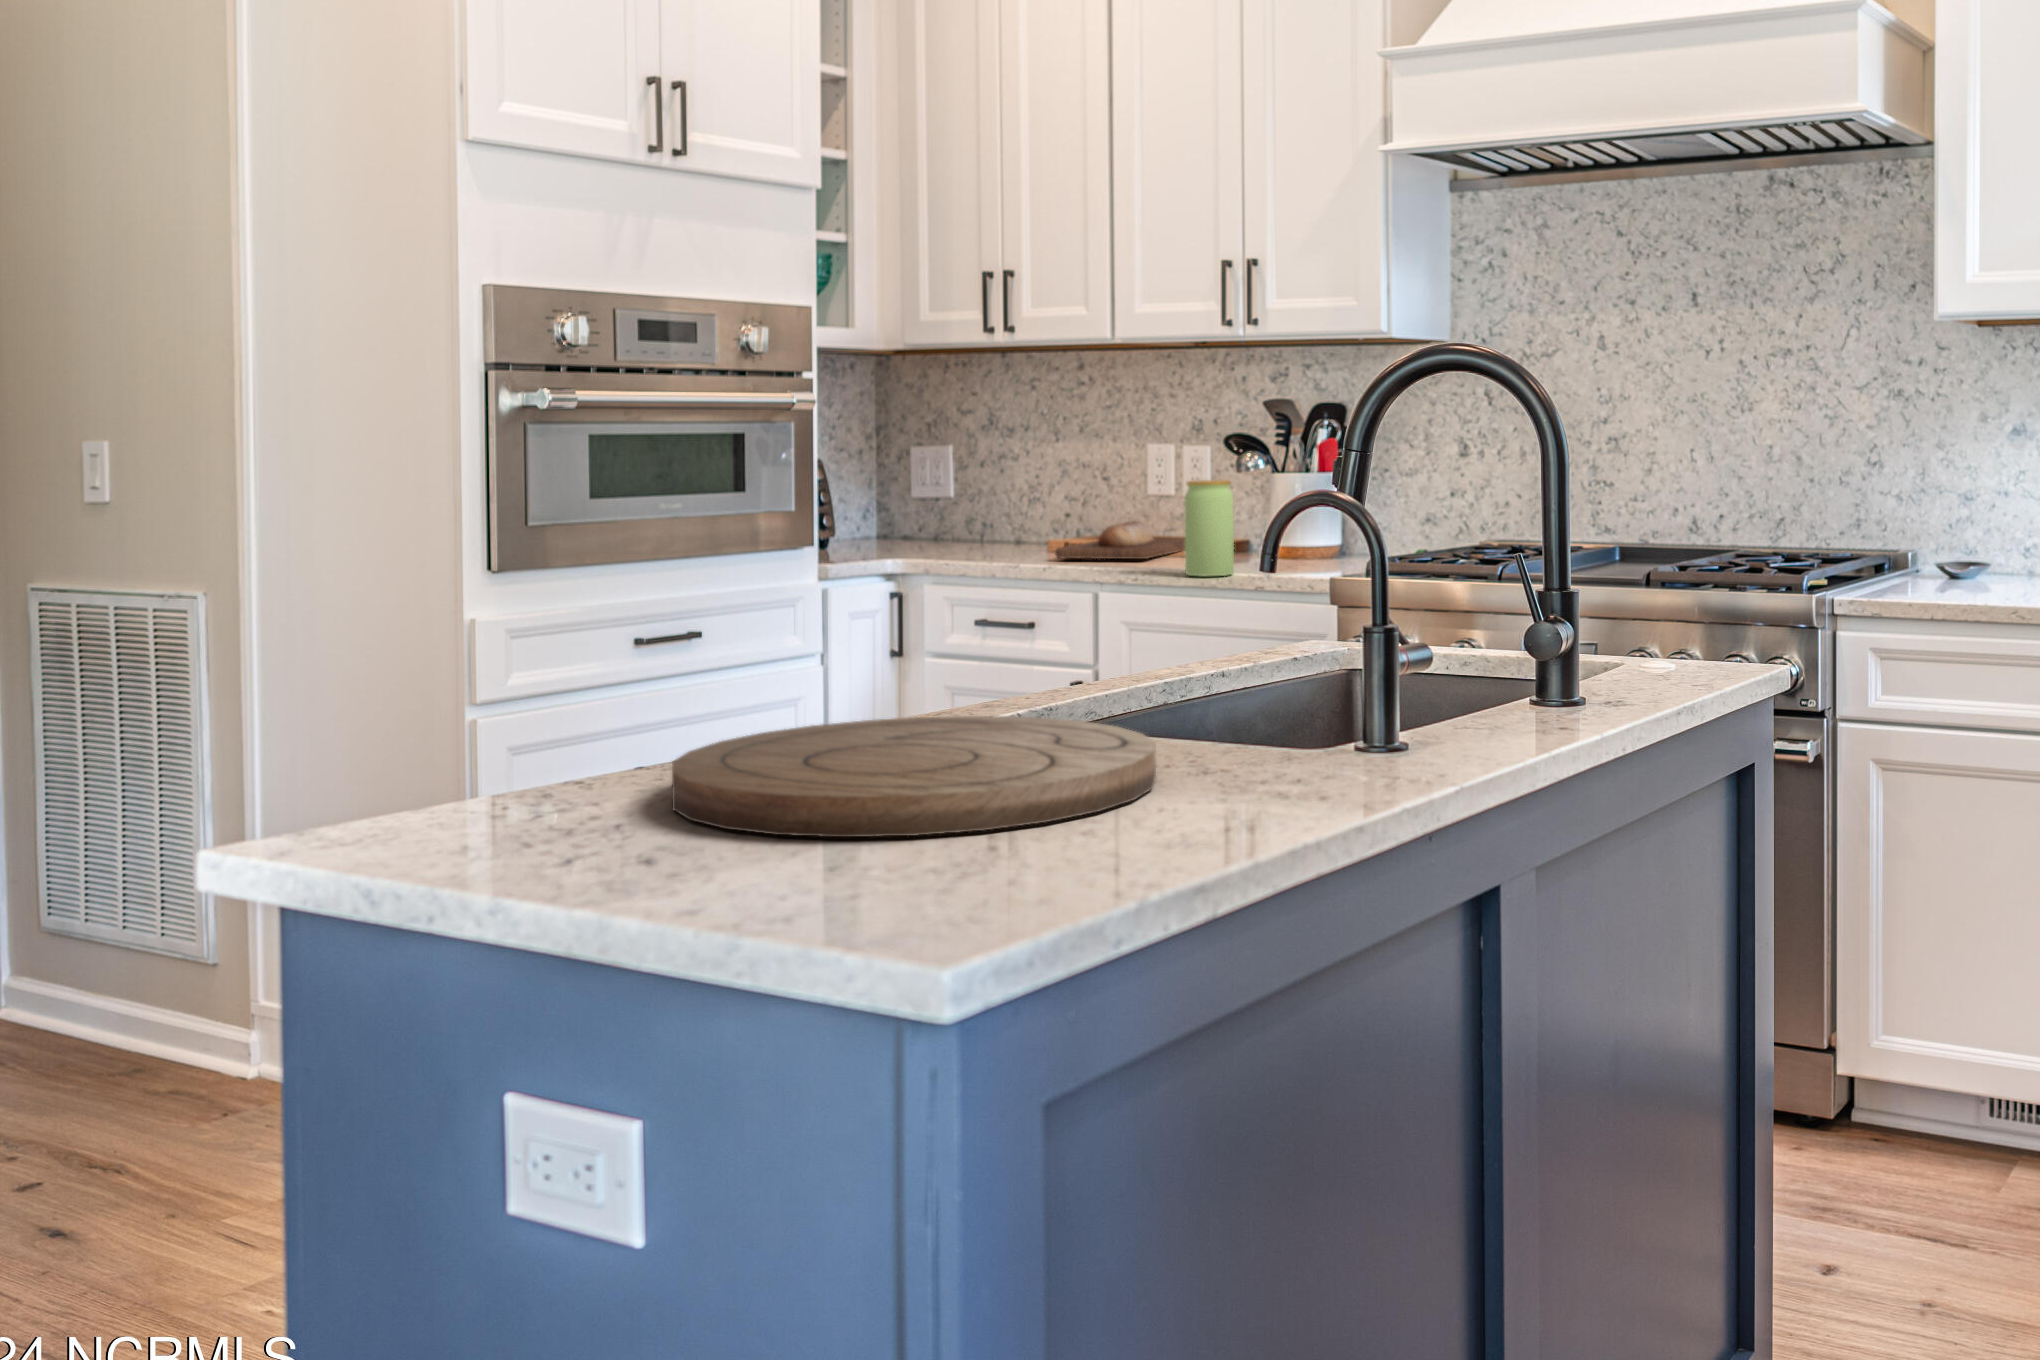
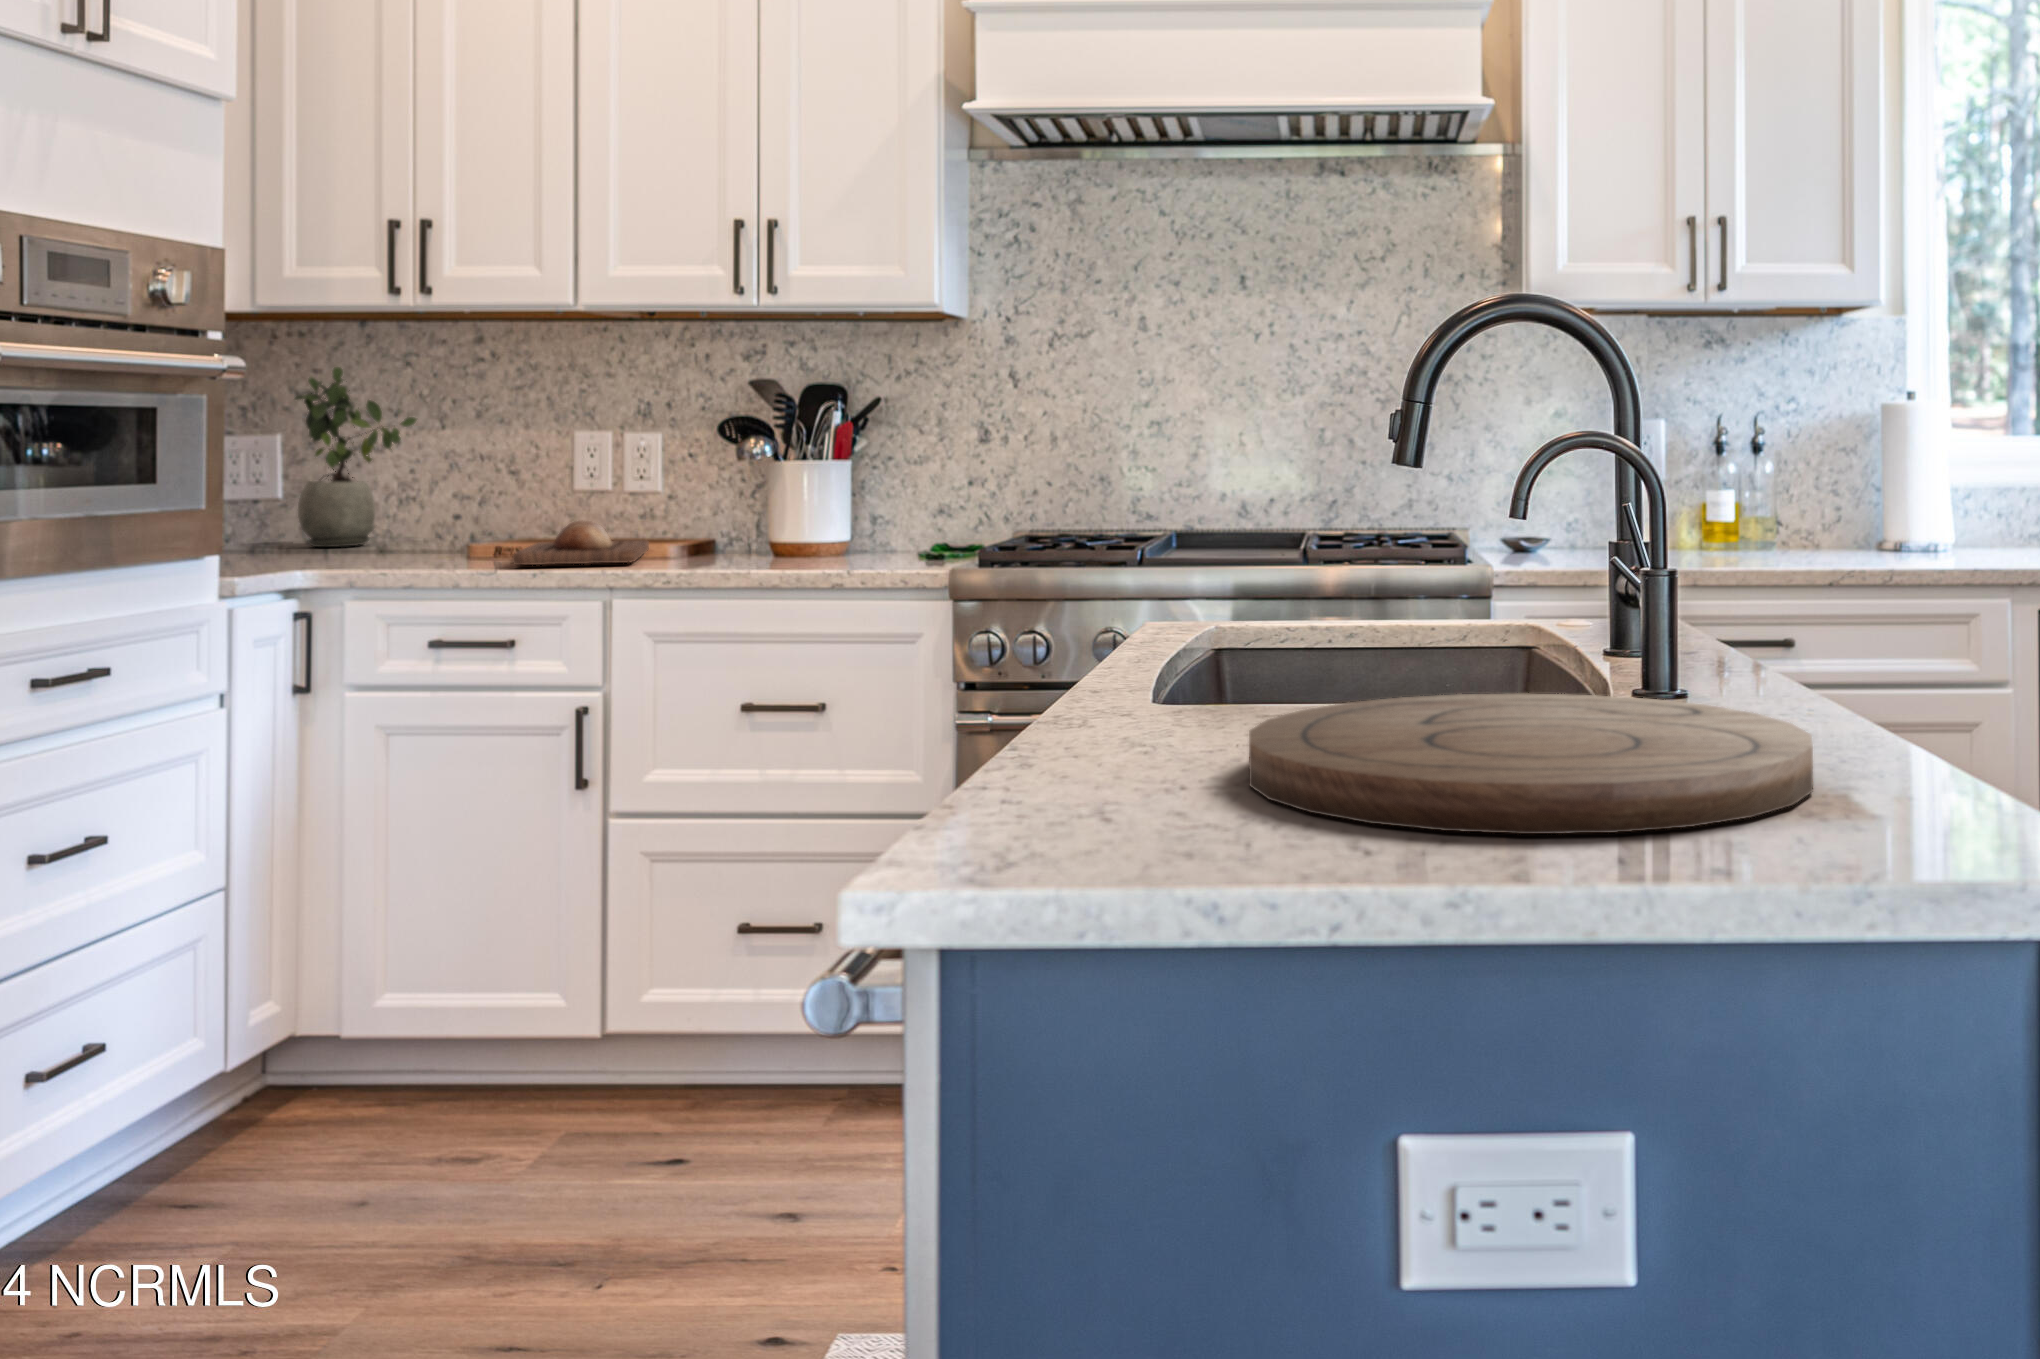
potted plant: none [956,390,1039,537] -> present [295,367,417,547]
jar: present [1185,480,1234,576] -> none [728,468,786,577]

